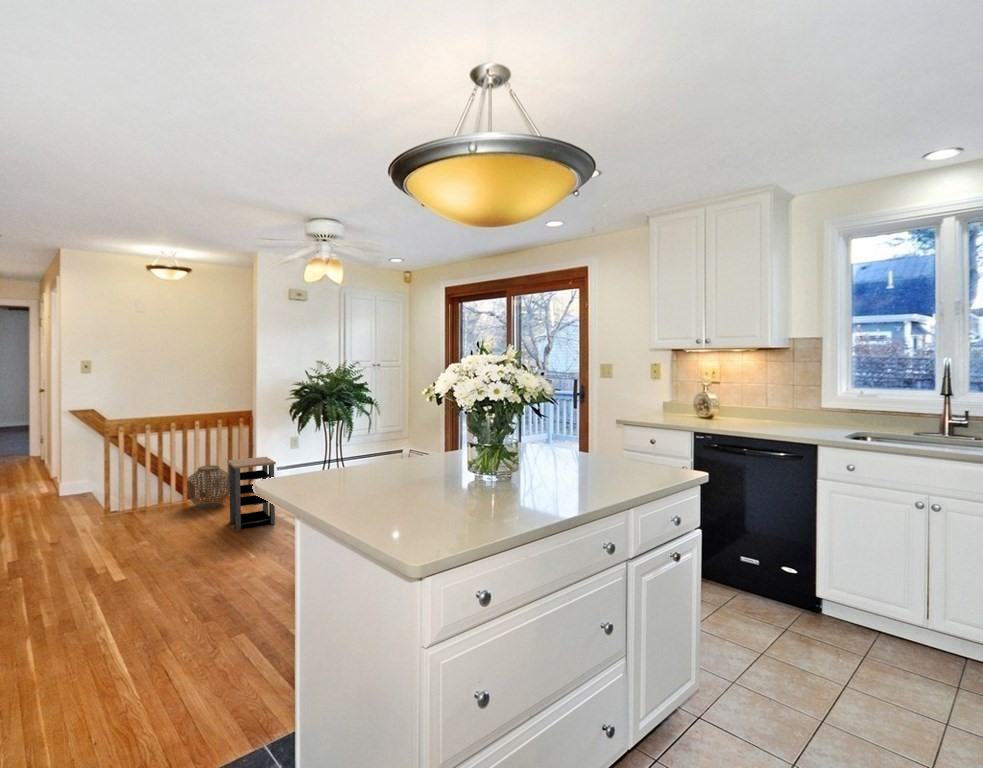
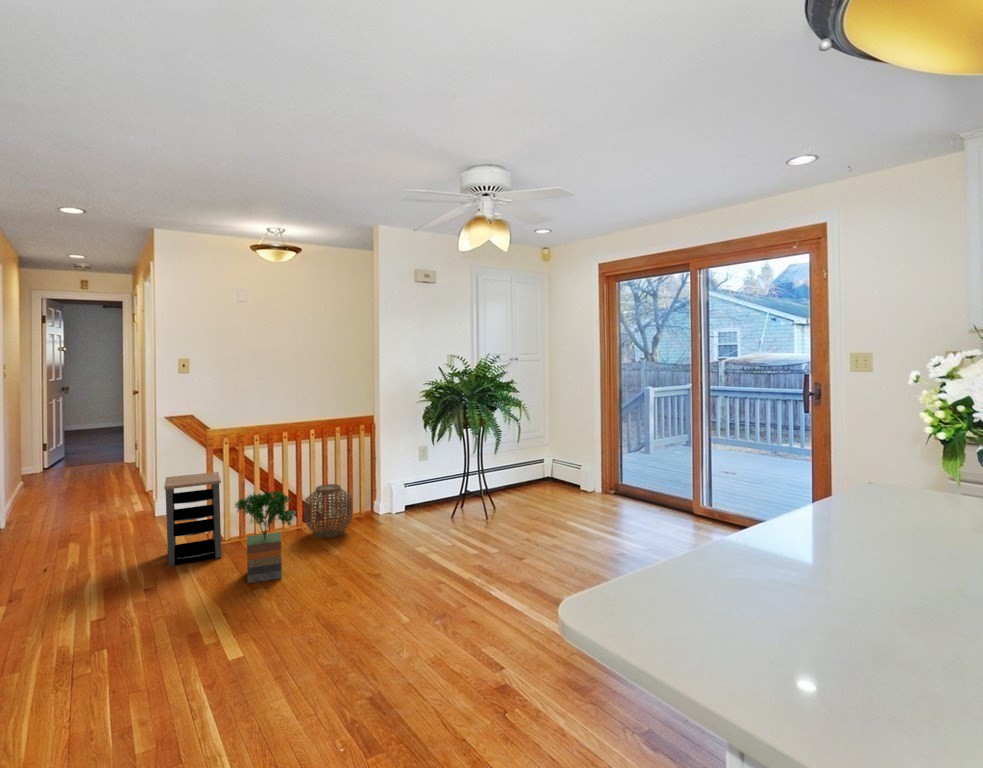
side table: present [227,457,276,530] -> present [164,472,221,567]
potted tree: none [121,466,174,537] -> present [235,491,296,583]

